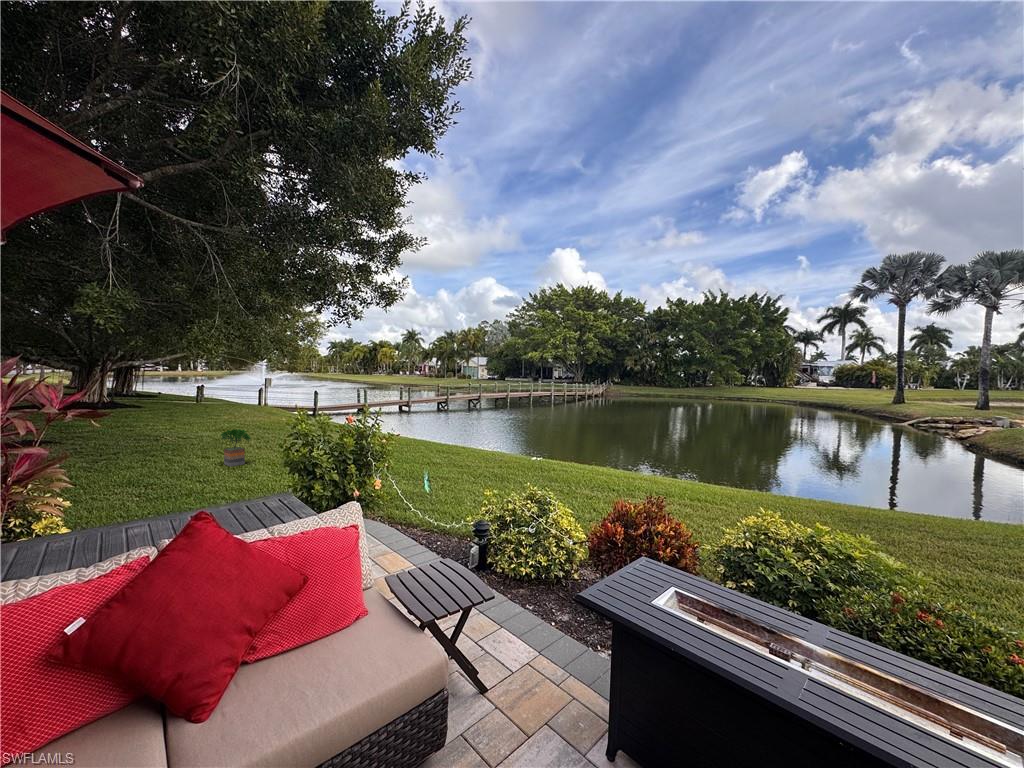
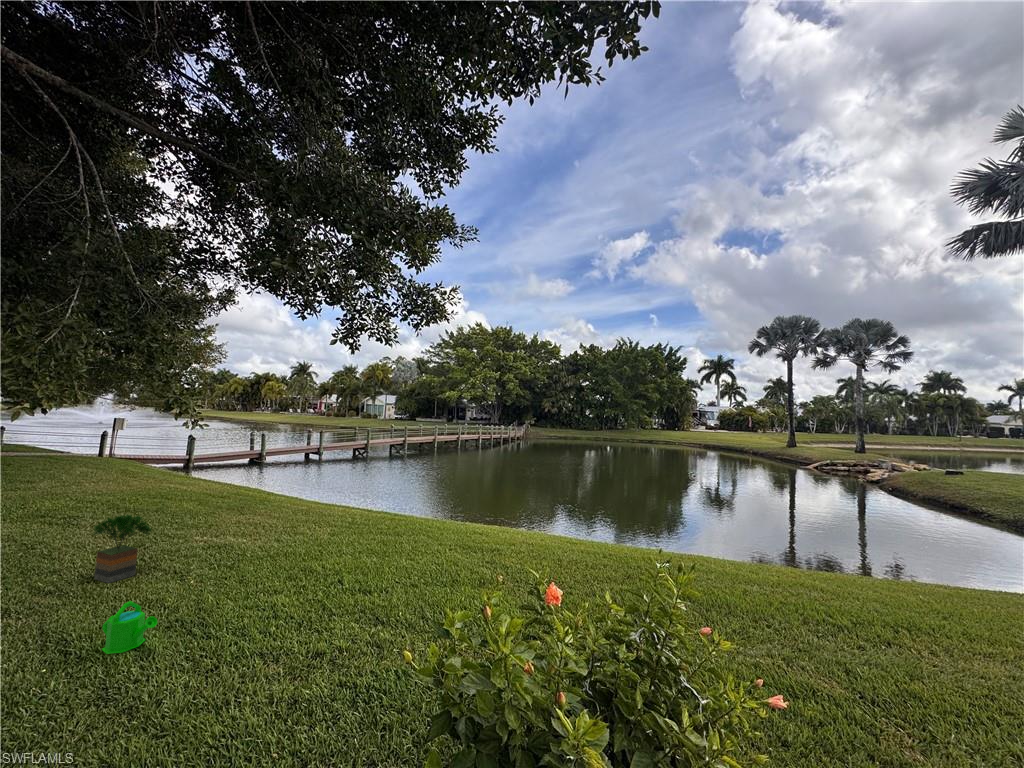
watering can: none [216,467,240,492] -> present [102,601,157,654]

